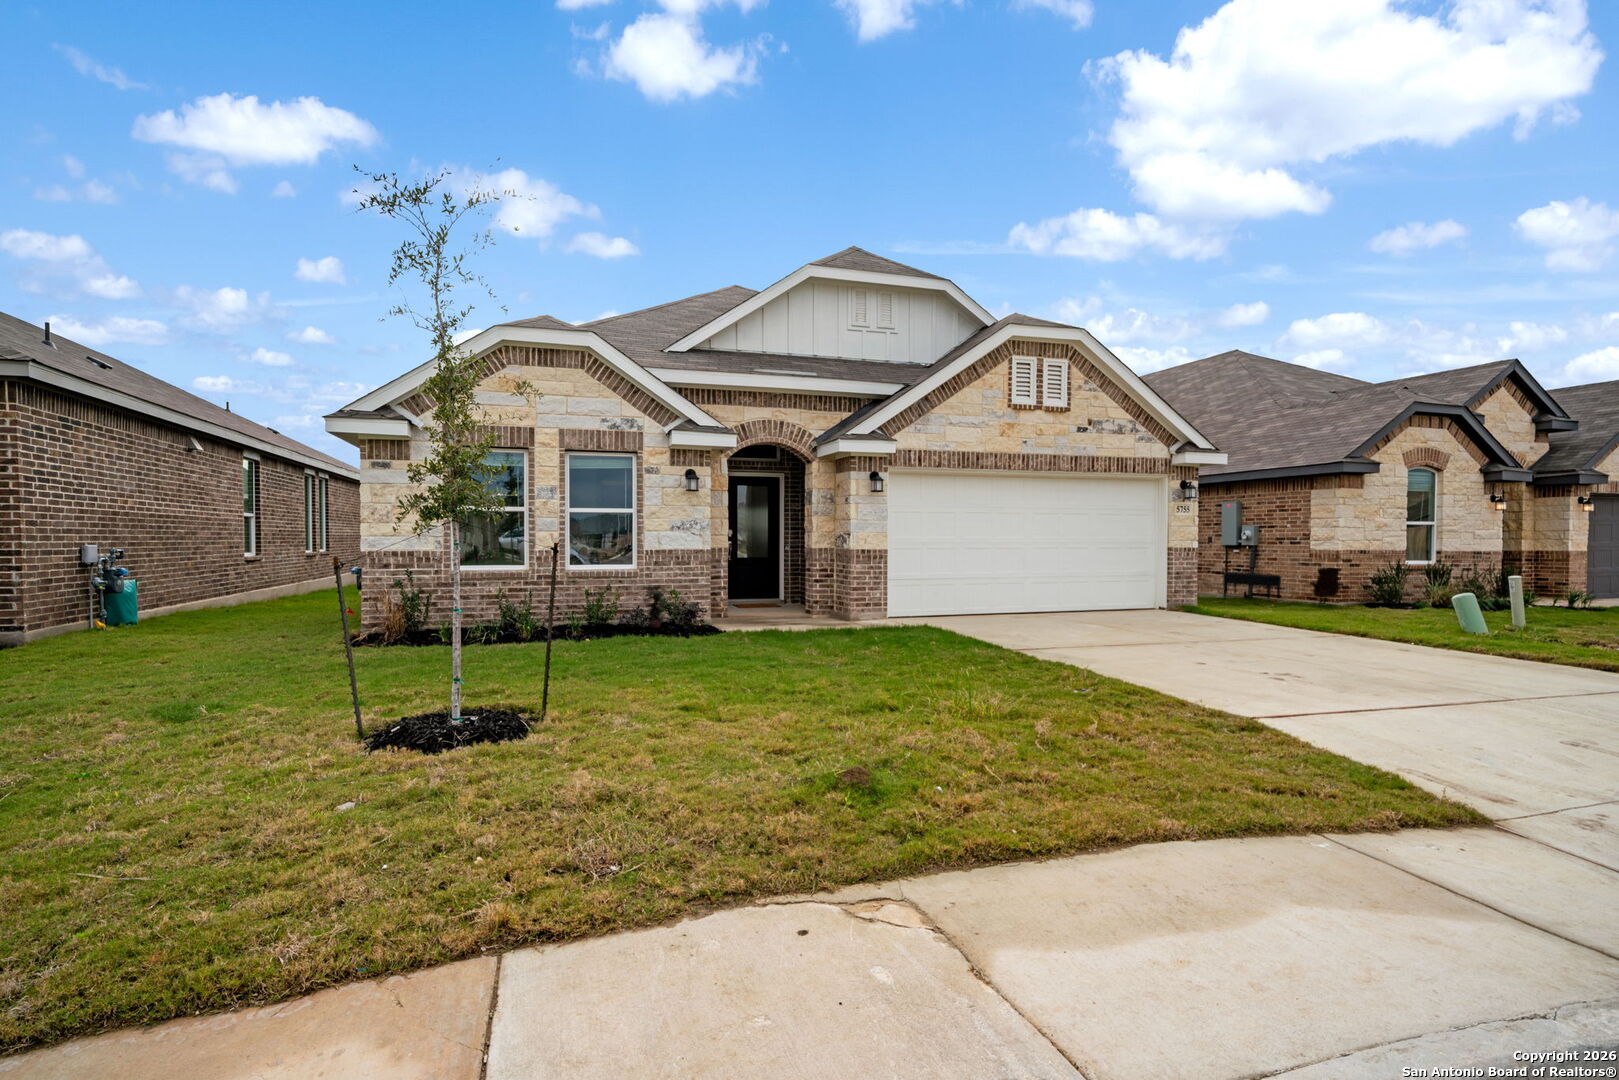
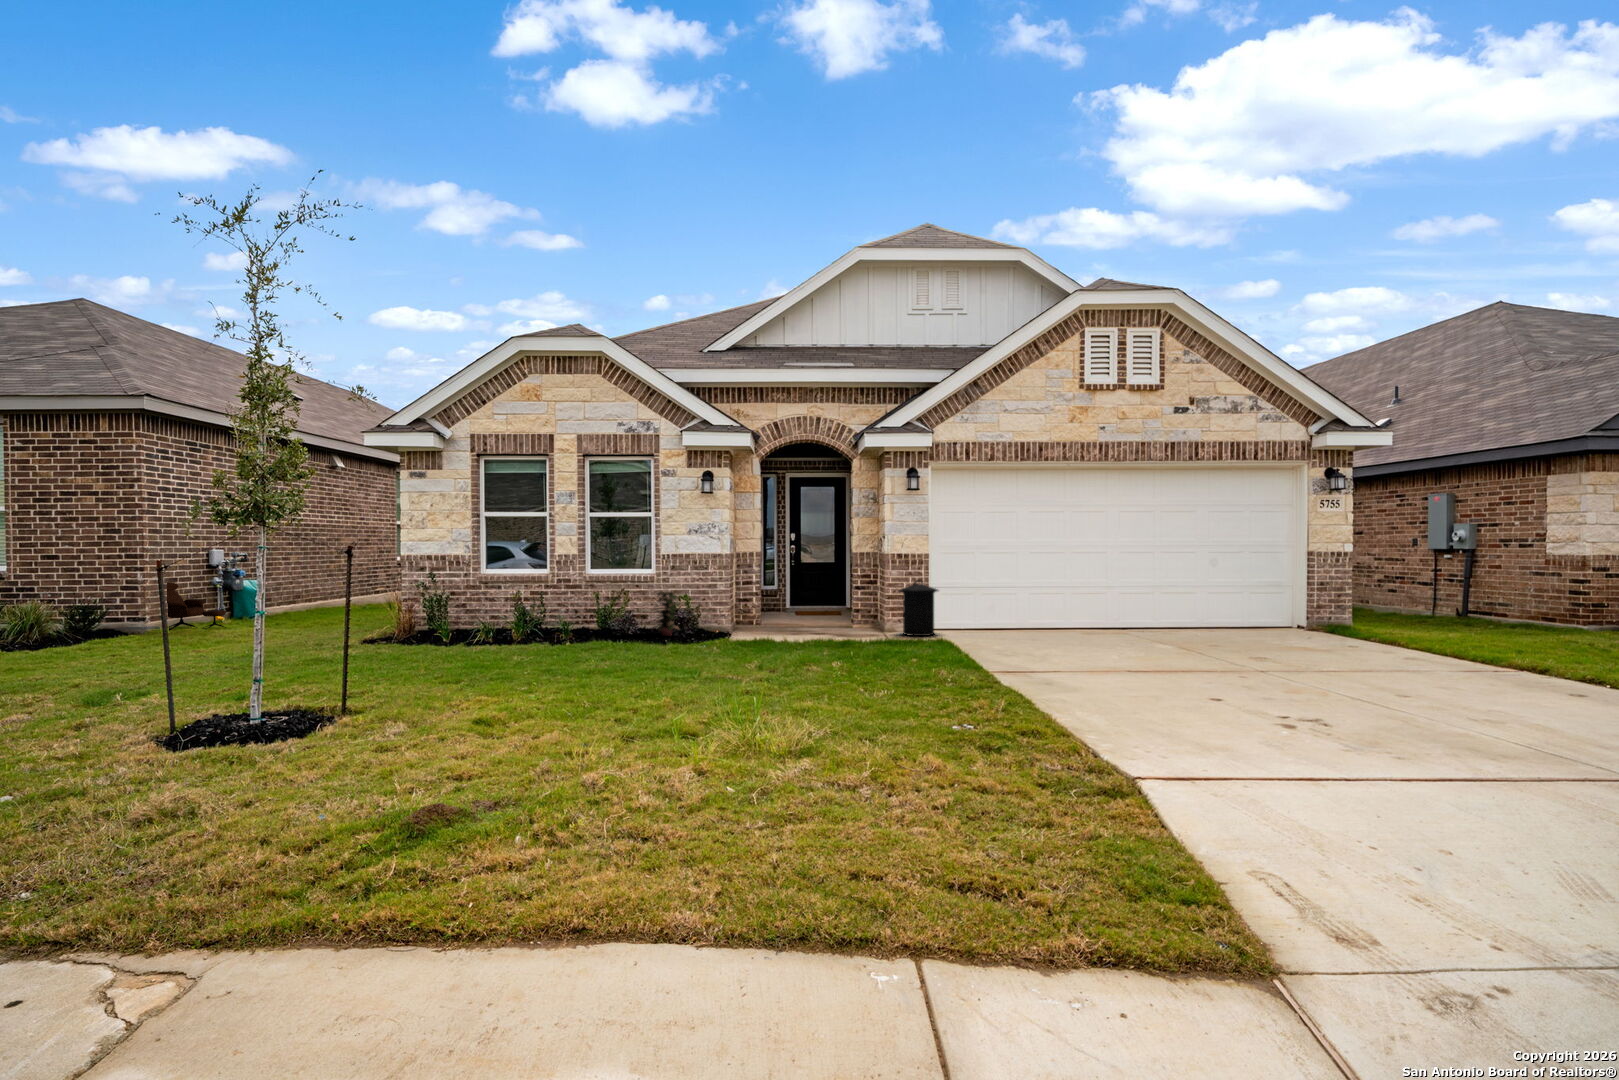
lounge chair: present [1309,568,1343,605] -> present [167,582,226,630]
trash can: none [865,572,900,622] -> present [899,580,938,636]
bench: present [1223,572,1281,598] -> none [1426,583,1508,618]

